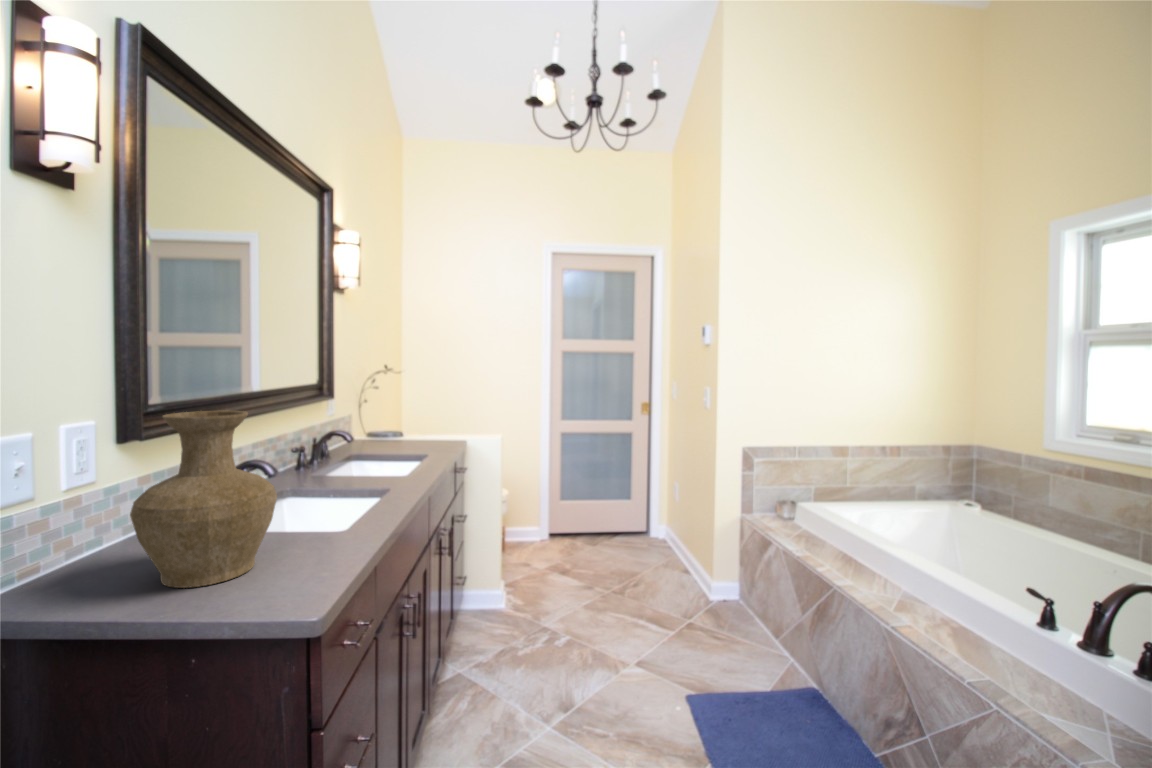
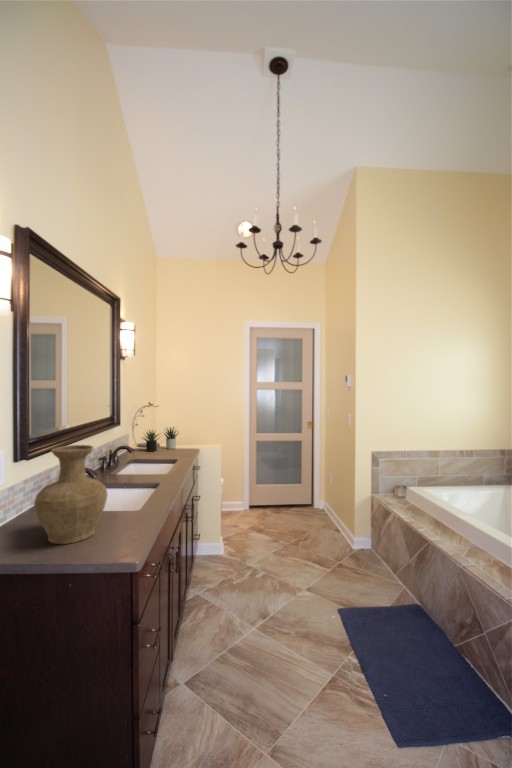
succulent plant: none [369,402,437,444] -> present [144,427,177,452]

